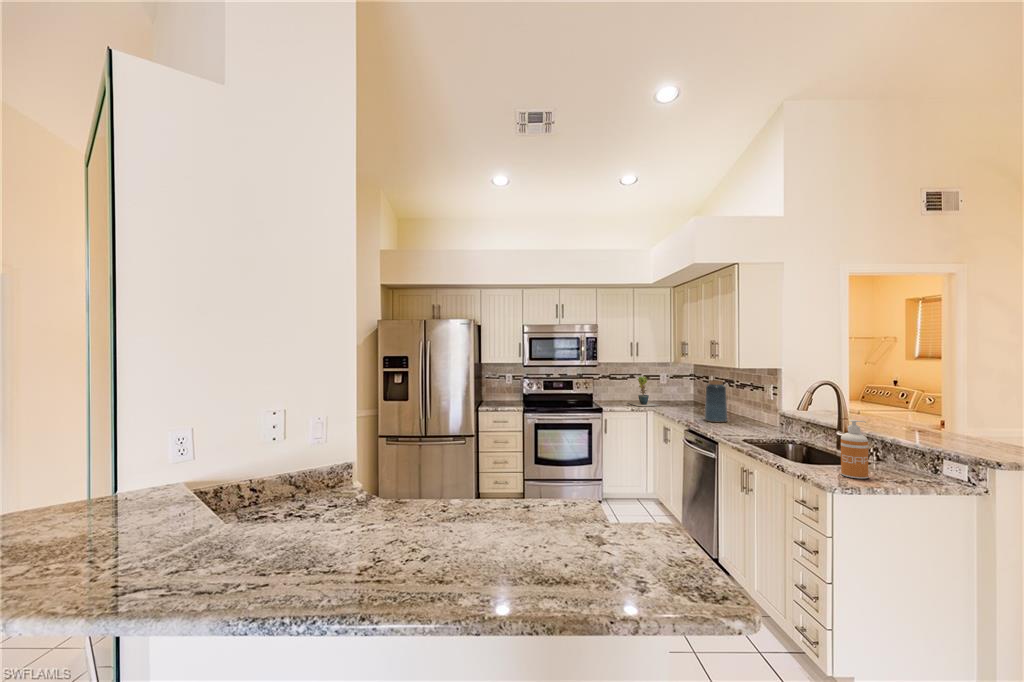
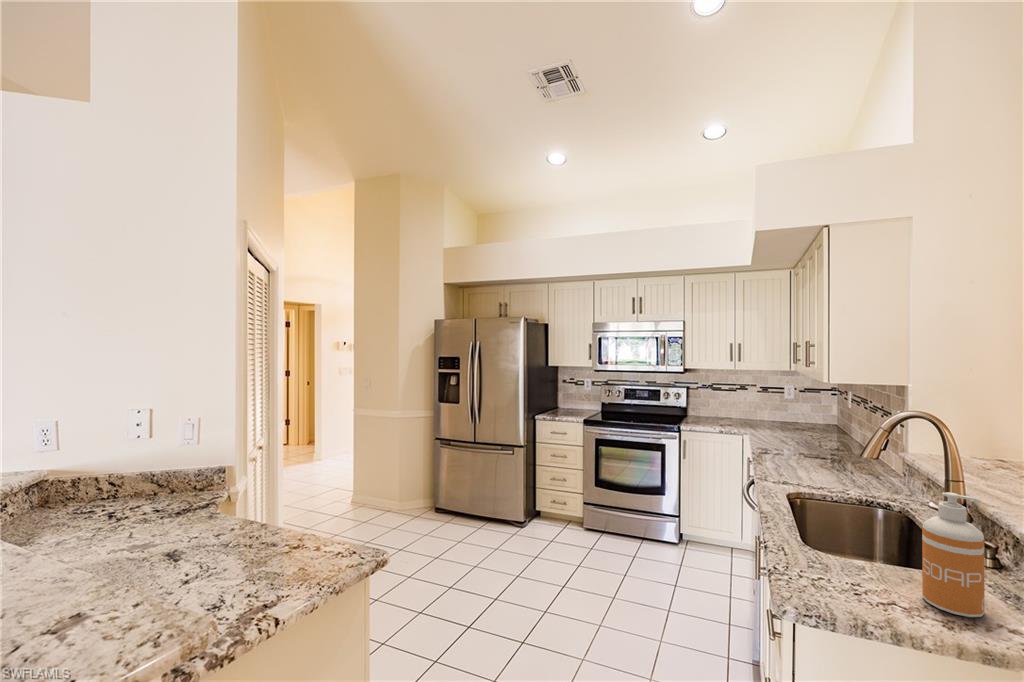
potted plant: present [629,377,659,406] -> none [728,388,773,429]
vase: present [705,380,727,422] -> none [804,398,841,462]

